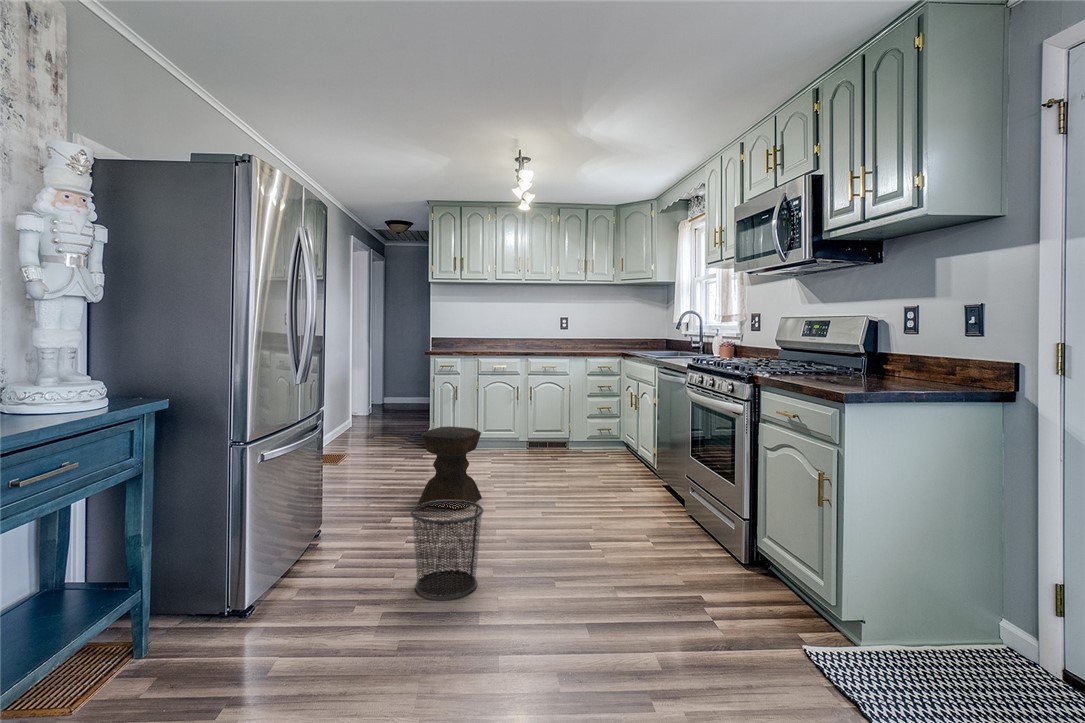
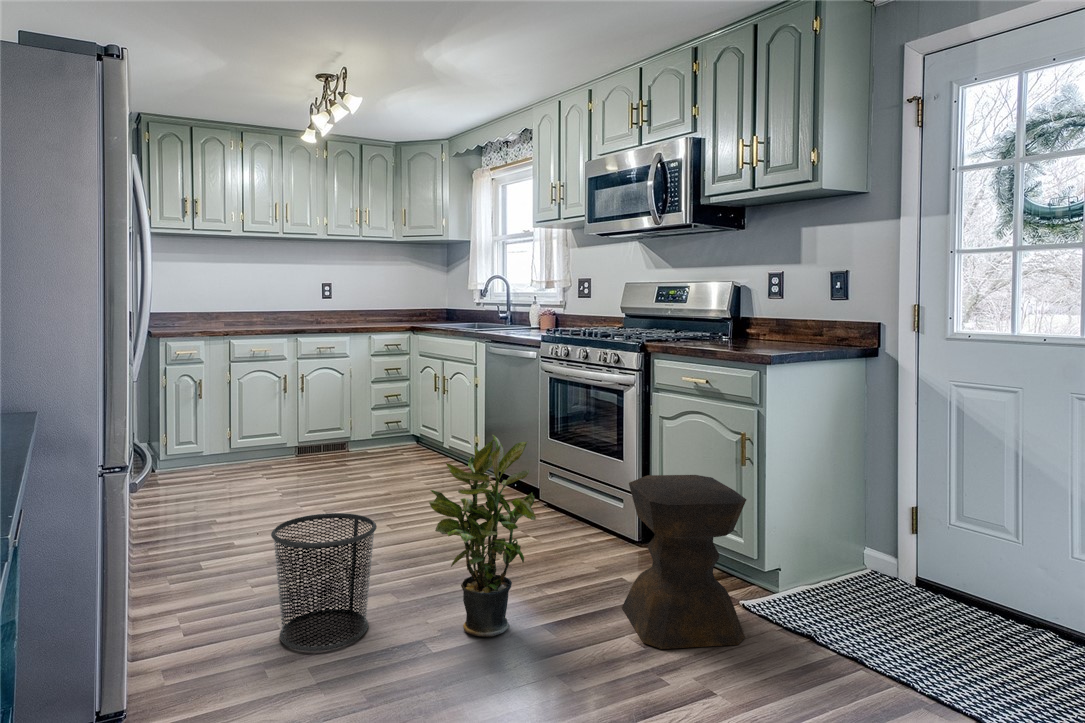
stool: present [419,426,482,510] -> present [622,475,746,649]
potted plant: none [510,452,598,618] -> present [429,435,536,637]

